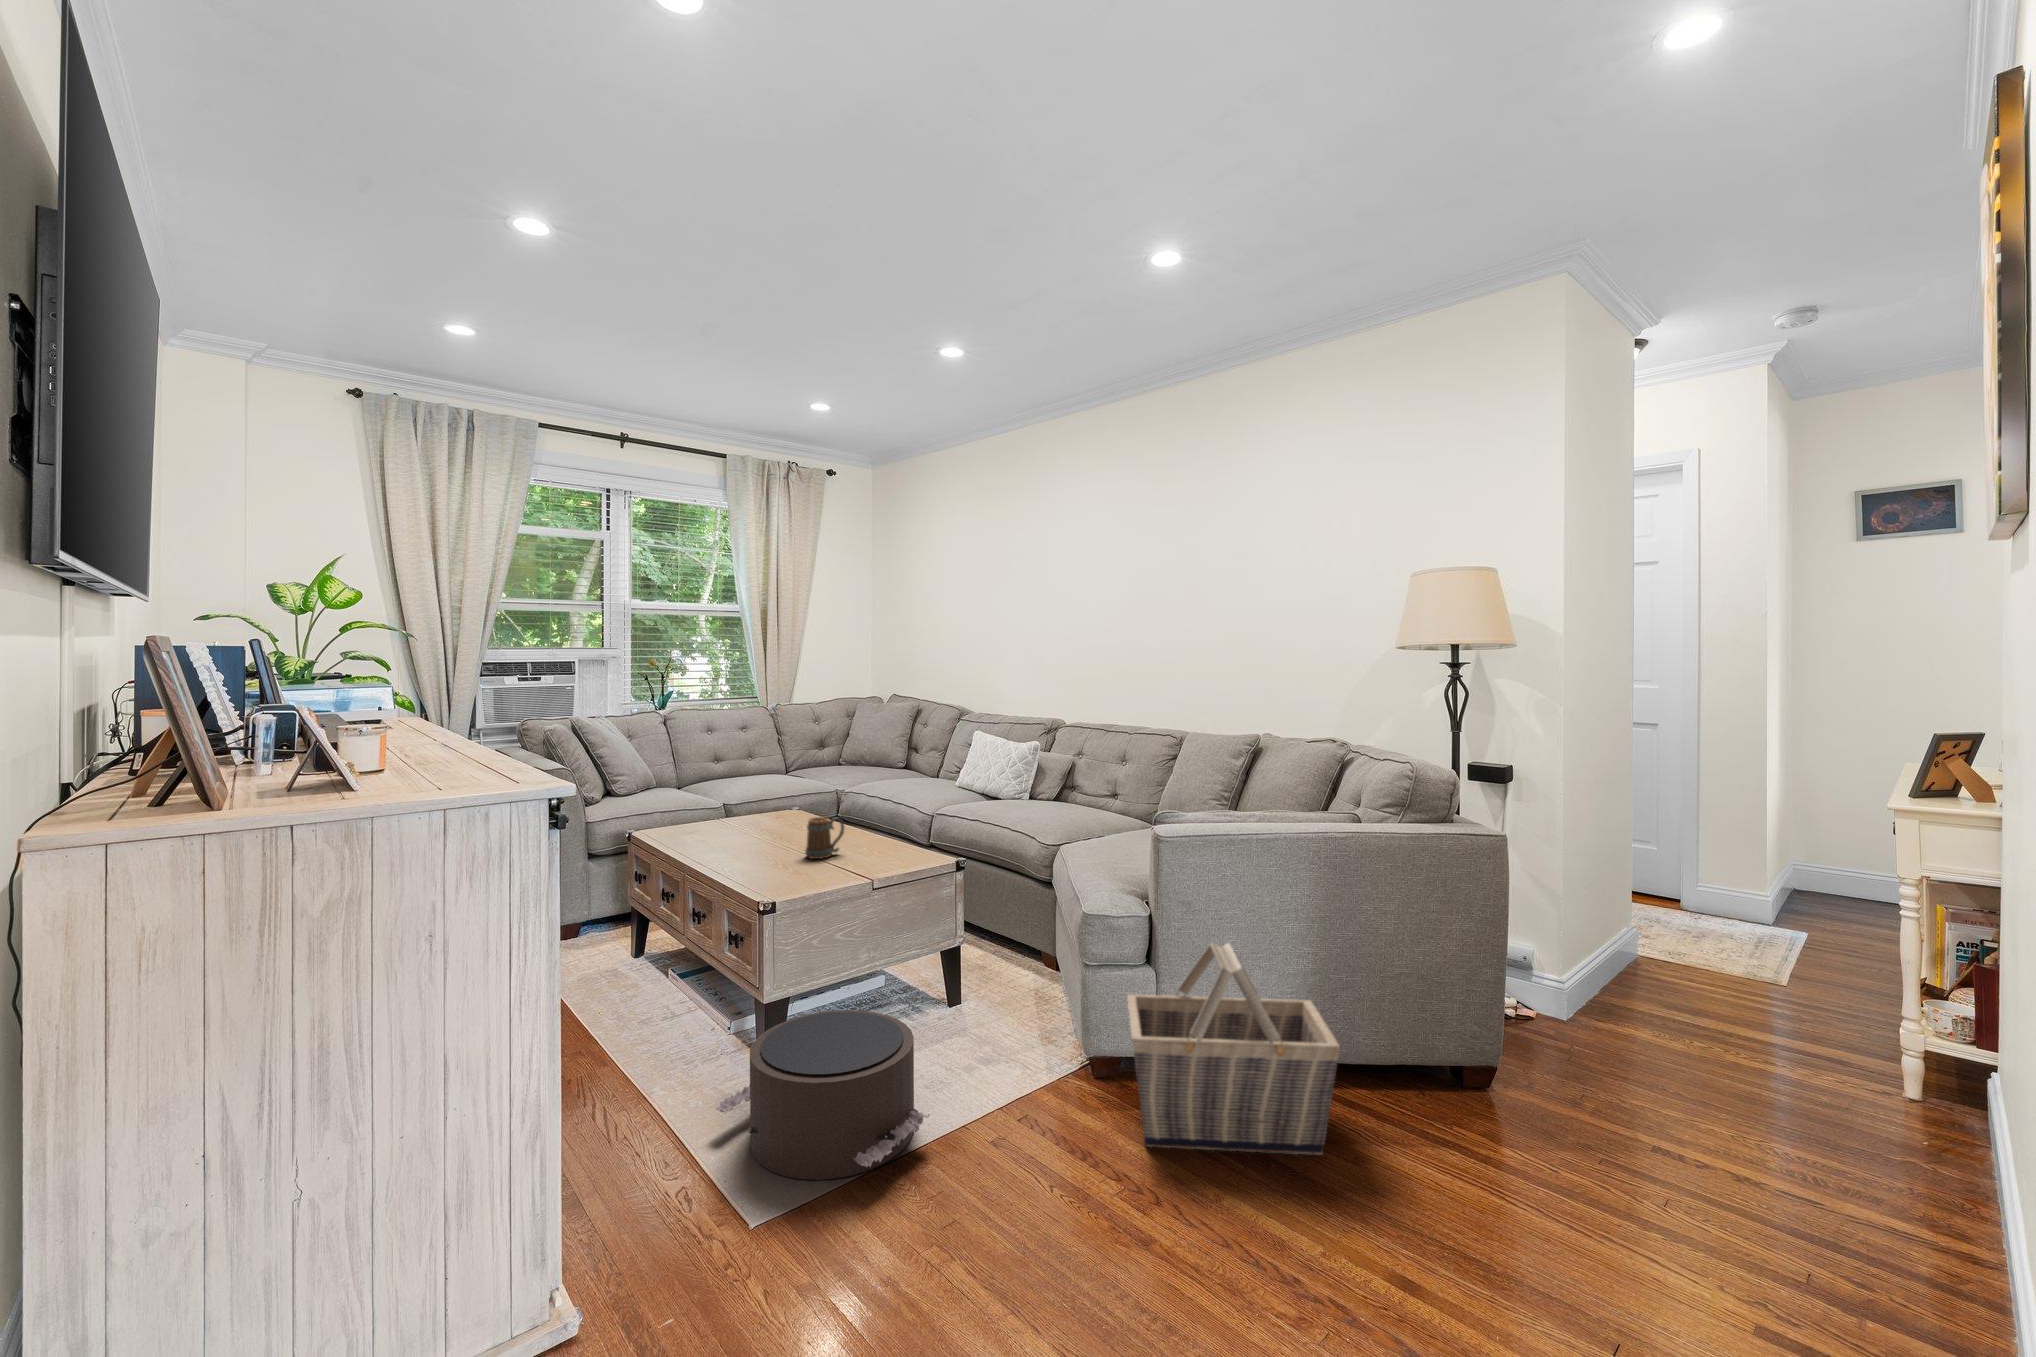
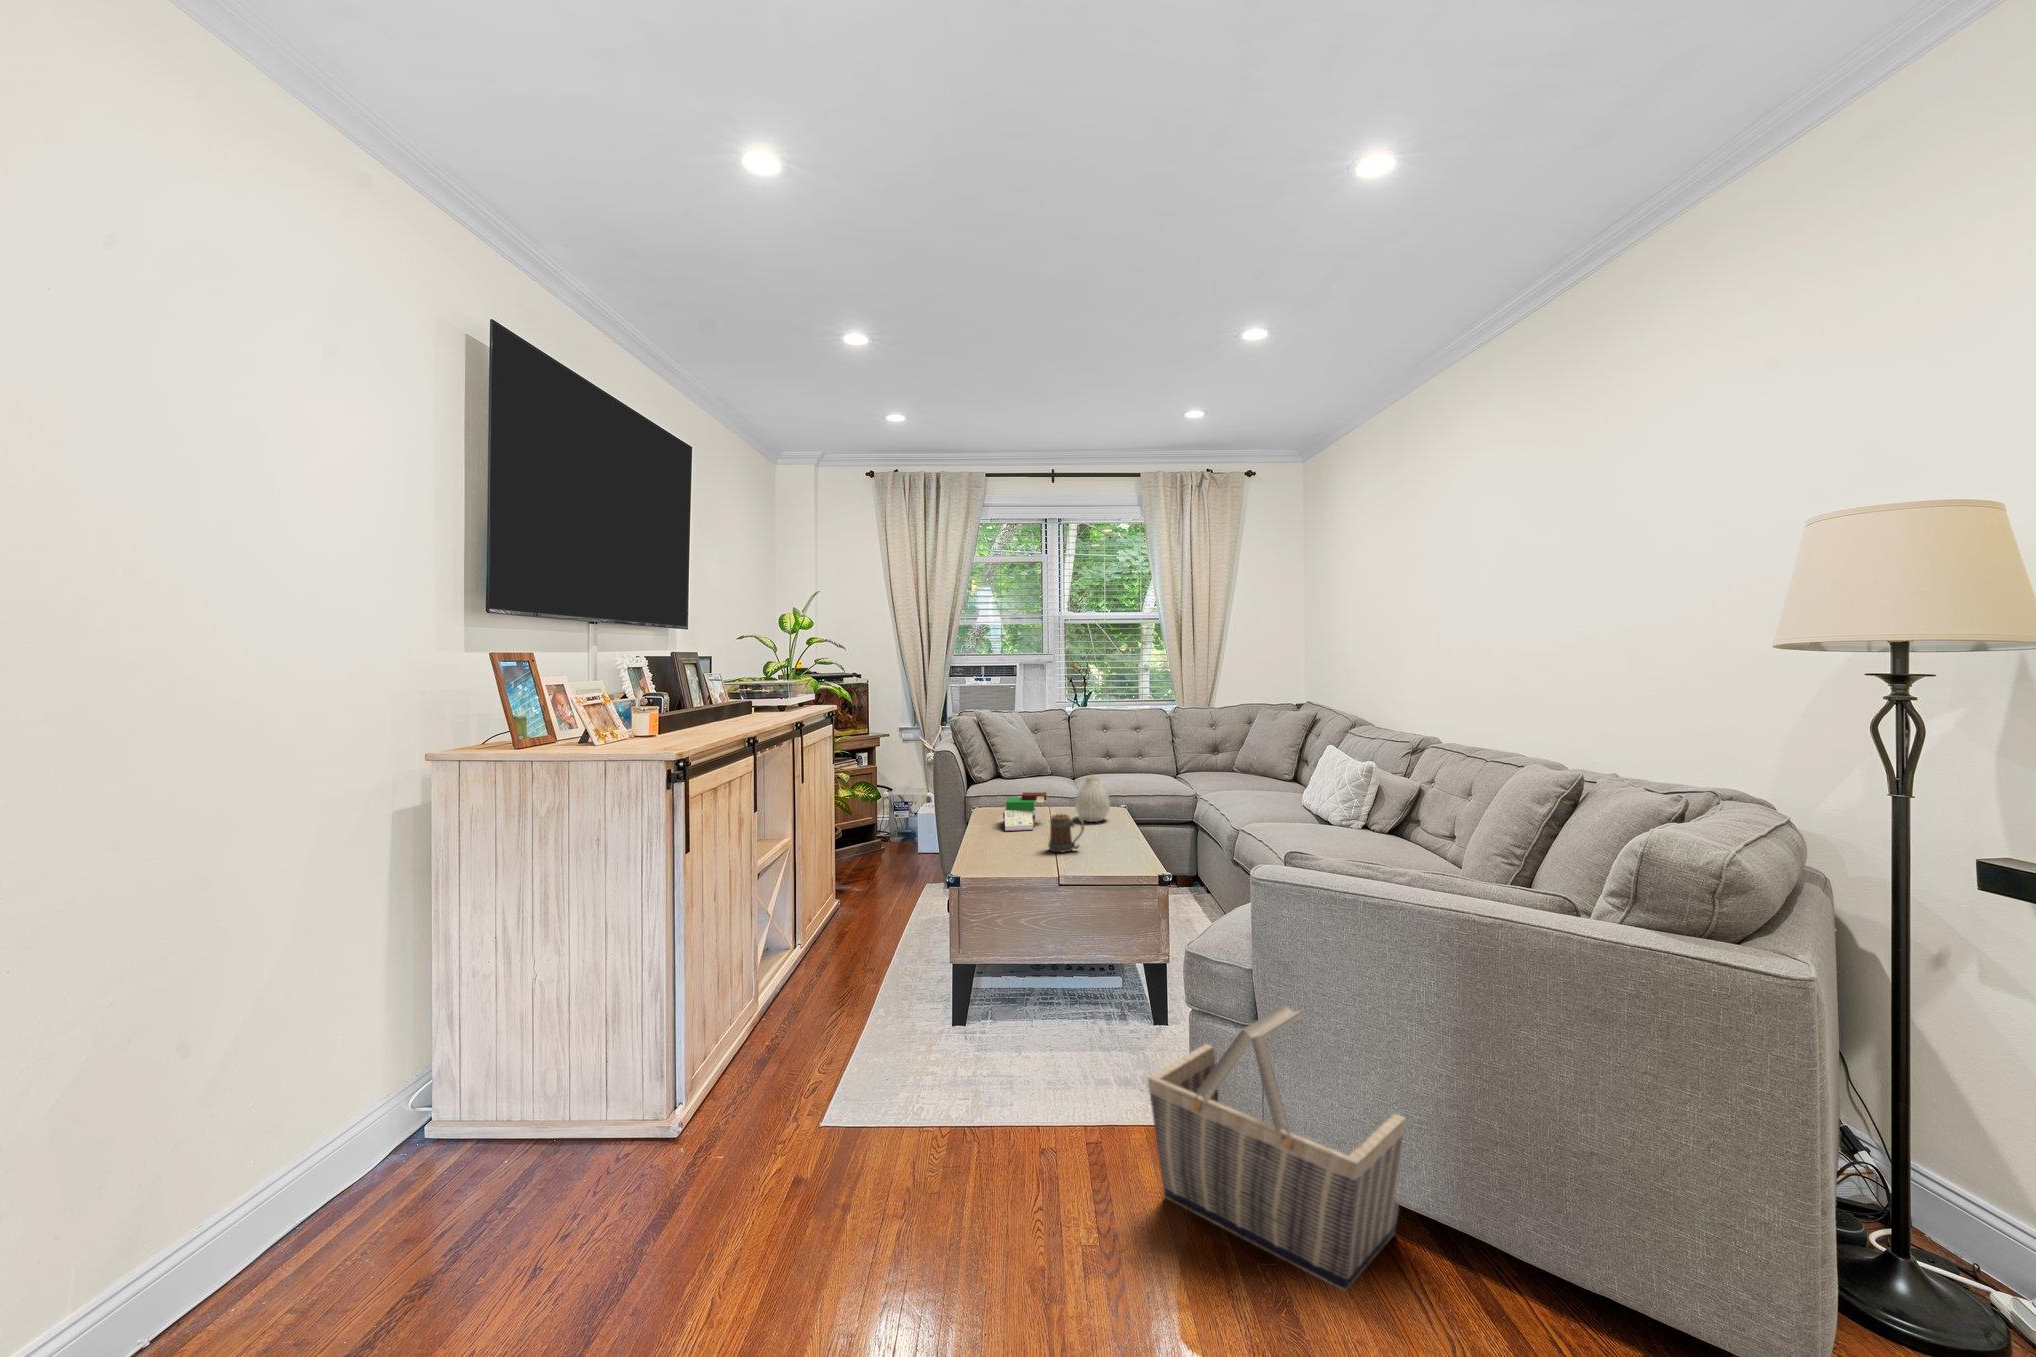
vase: none [773,776,812,826] -> present [1075,775,1110,822]
book: none [699,799,751,847] -> present [1003,792,1047,831]
pouf: present [716,1010,929,1180] -> none [869,980,1012,1119]

